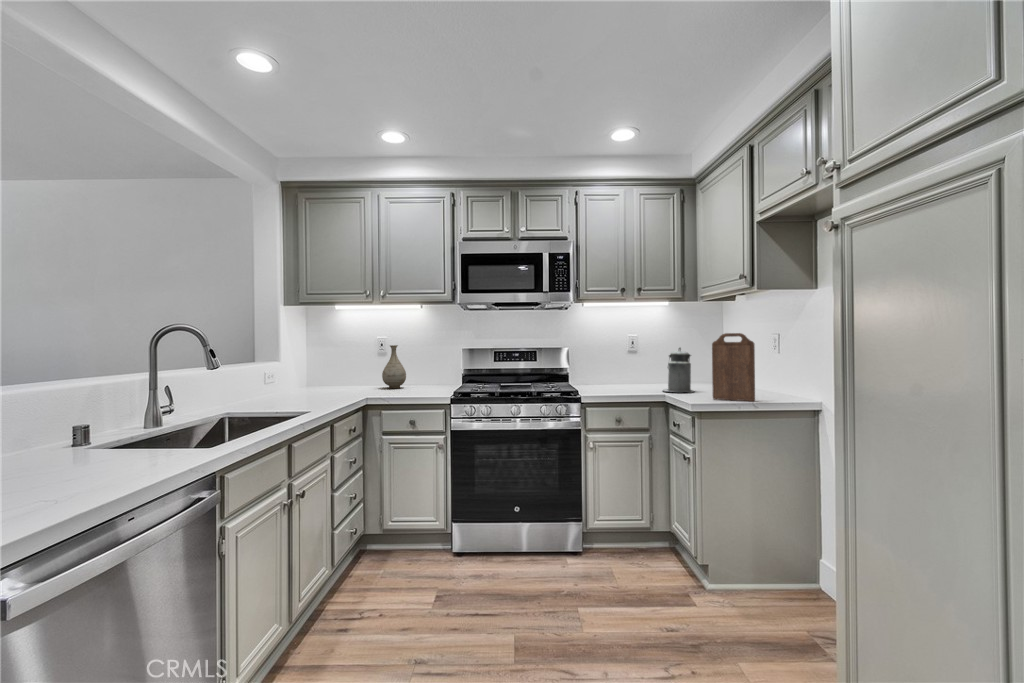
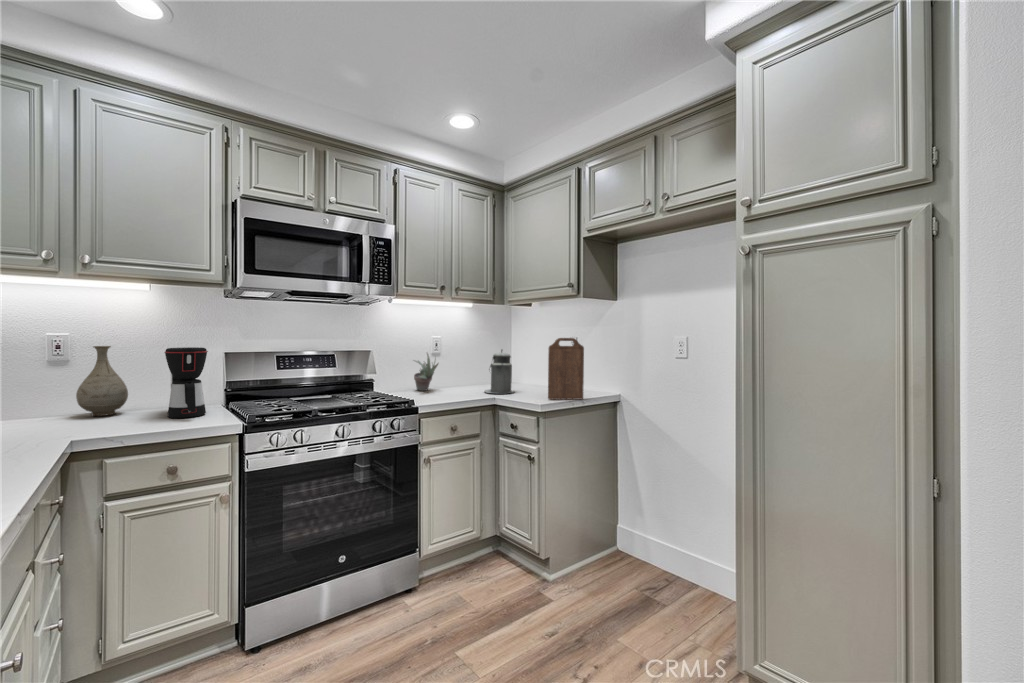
coffee maker: none [418,346,441,392] -> present [164,347,208,418]
succulent plant: none [598,351,623,387] -> present [414,353,438,391]

